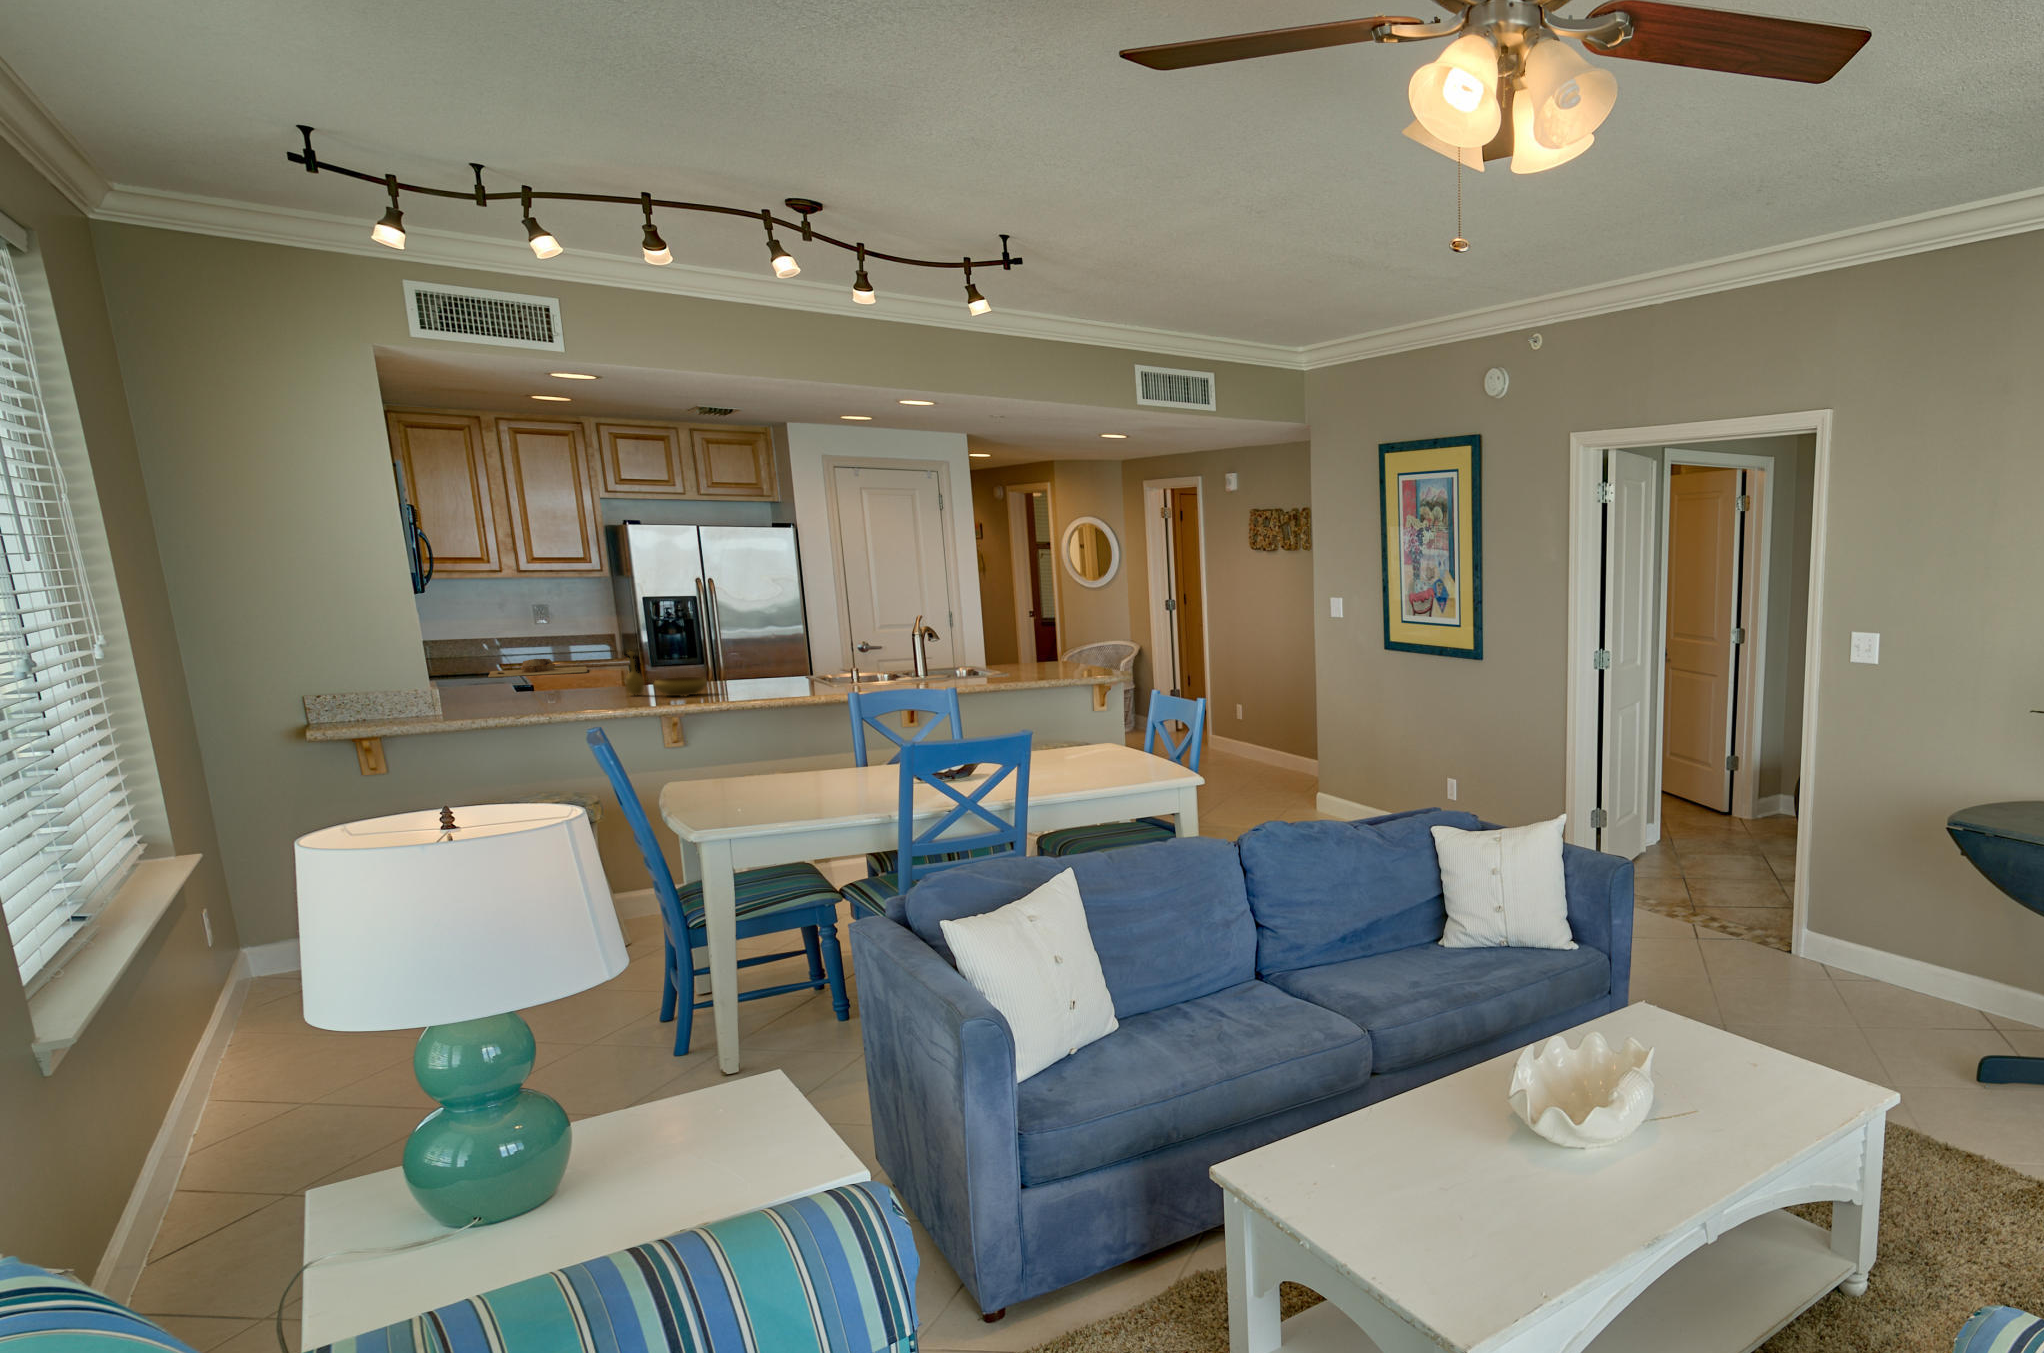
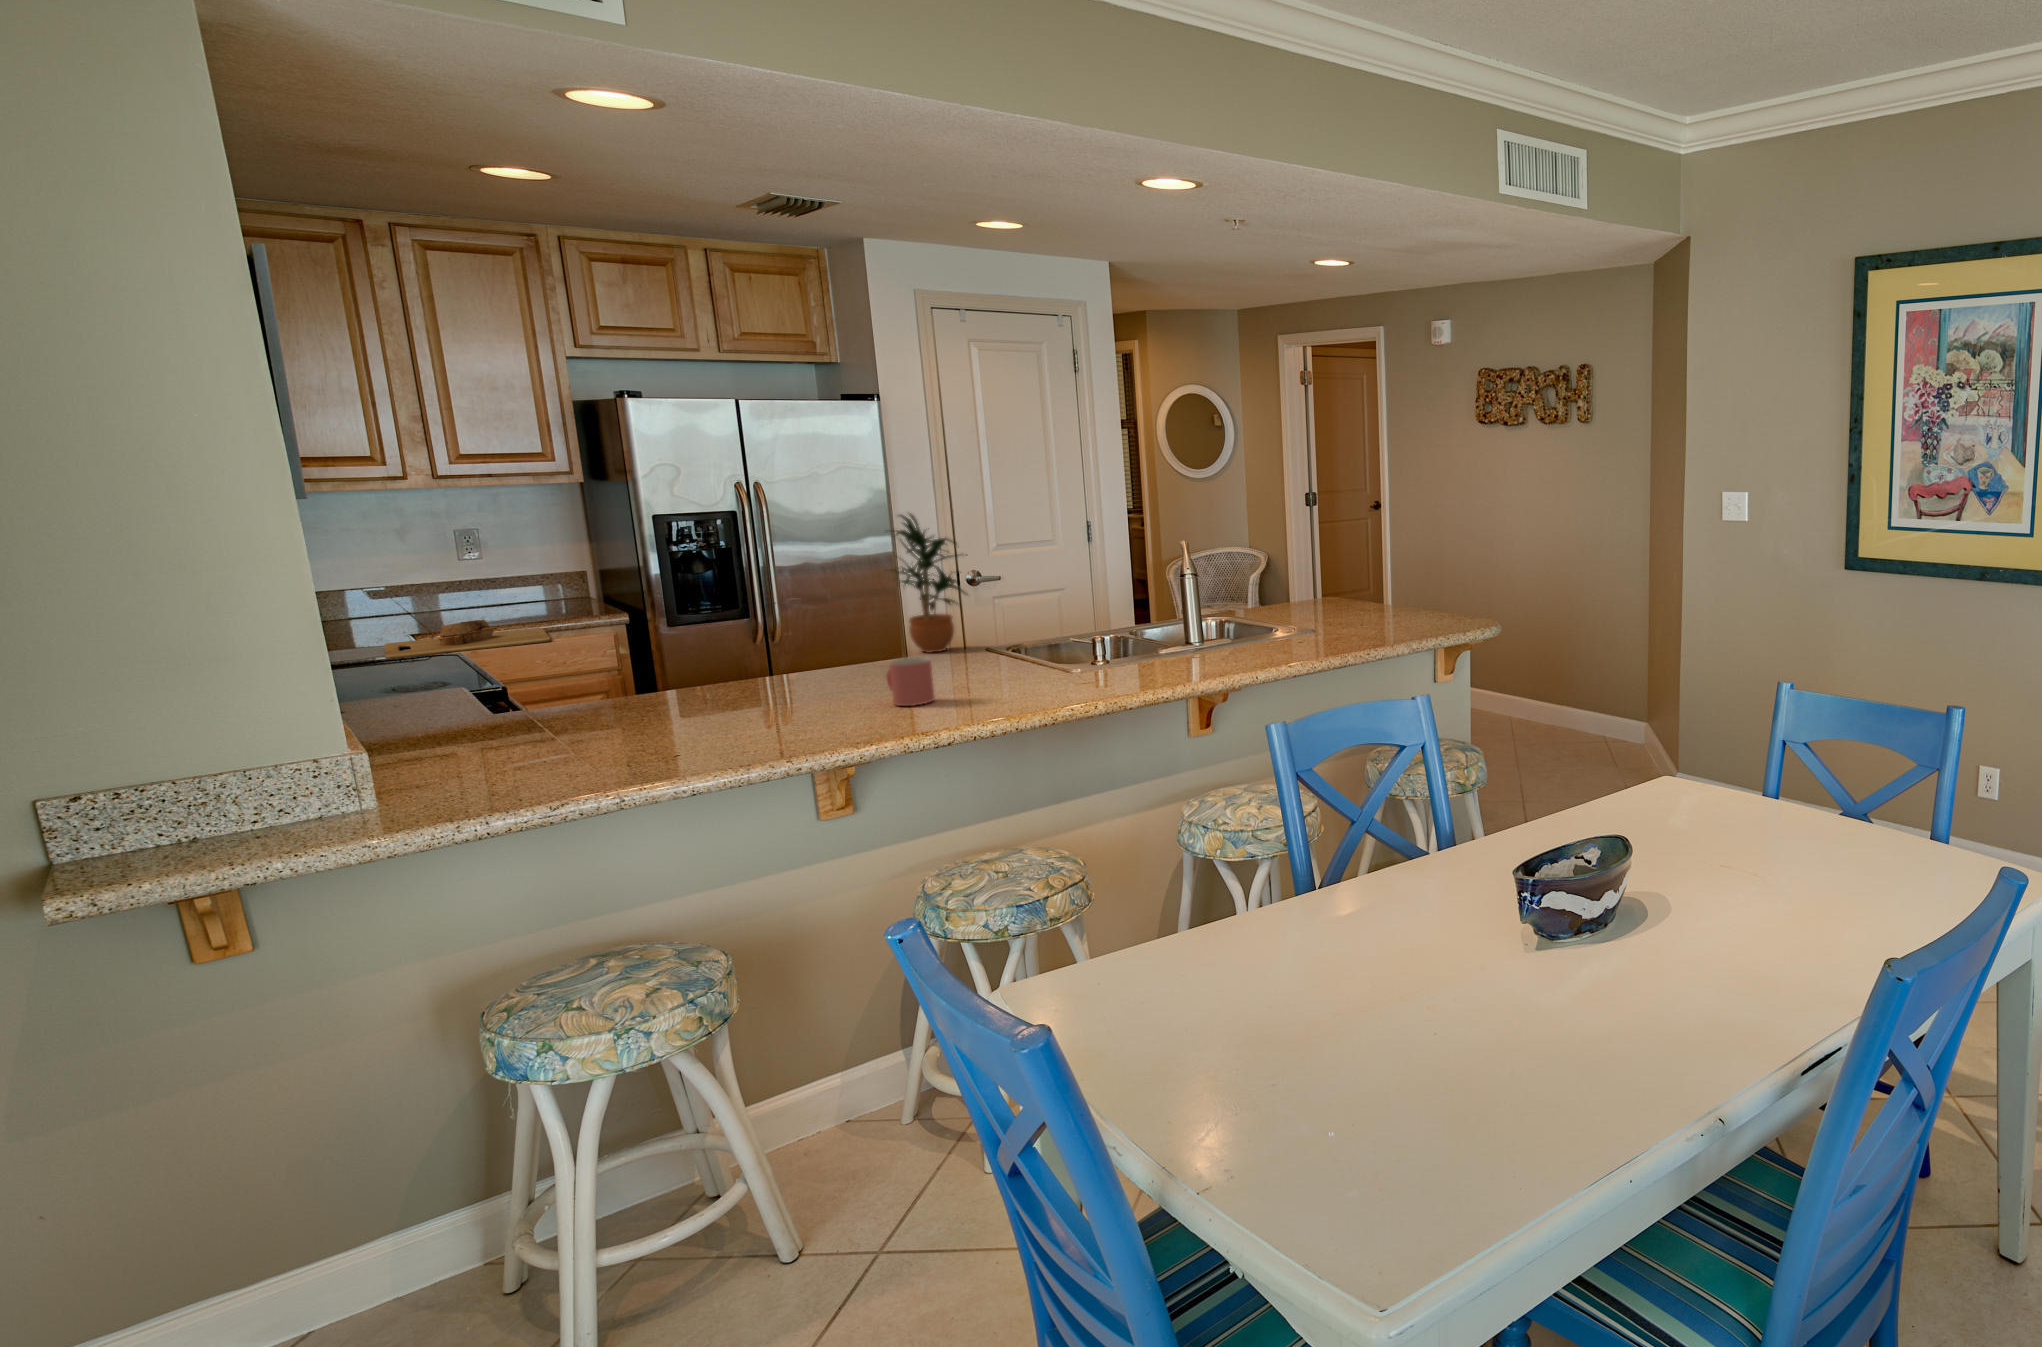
potted plant: none [763,594,820,679] -> present [886,514,967,653]
decorative bowl: present [625,652,707,696] -> none [688,631,842,714]
mug: none [731,669,758,695] -> present [886,657,935,706]

